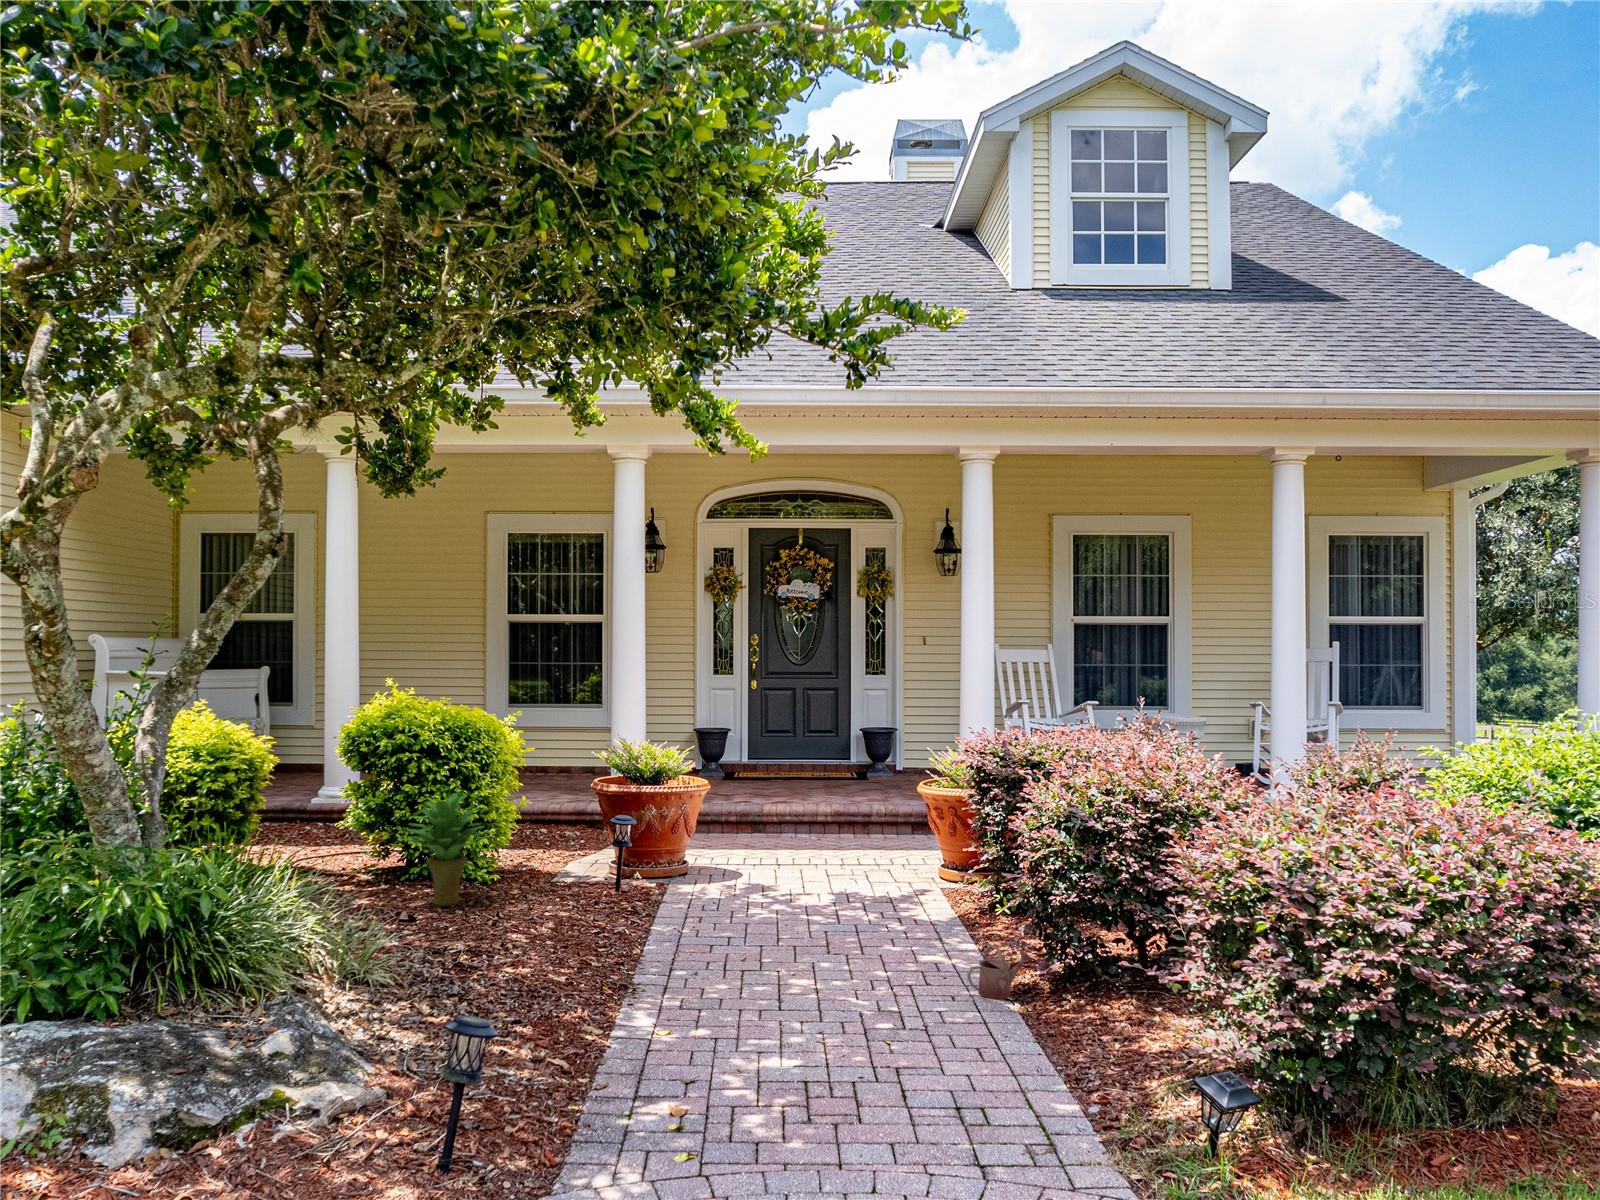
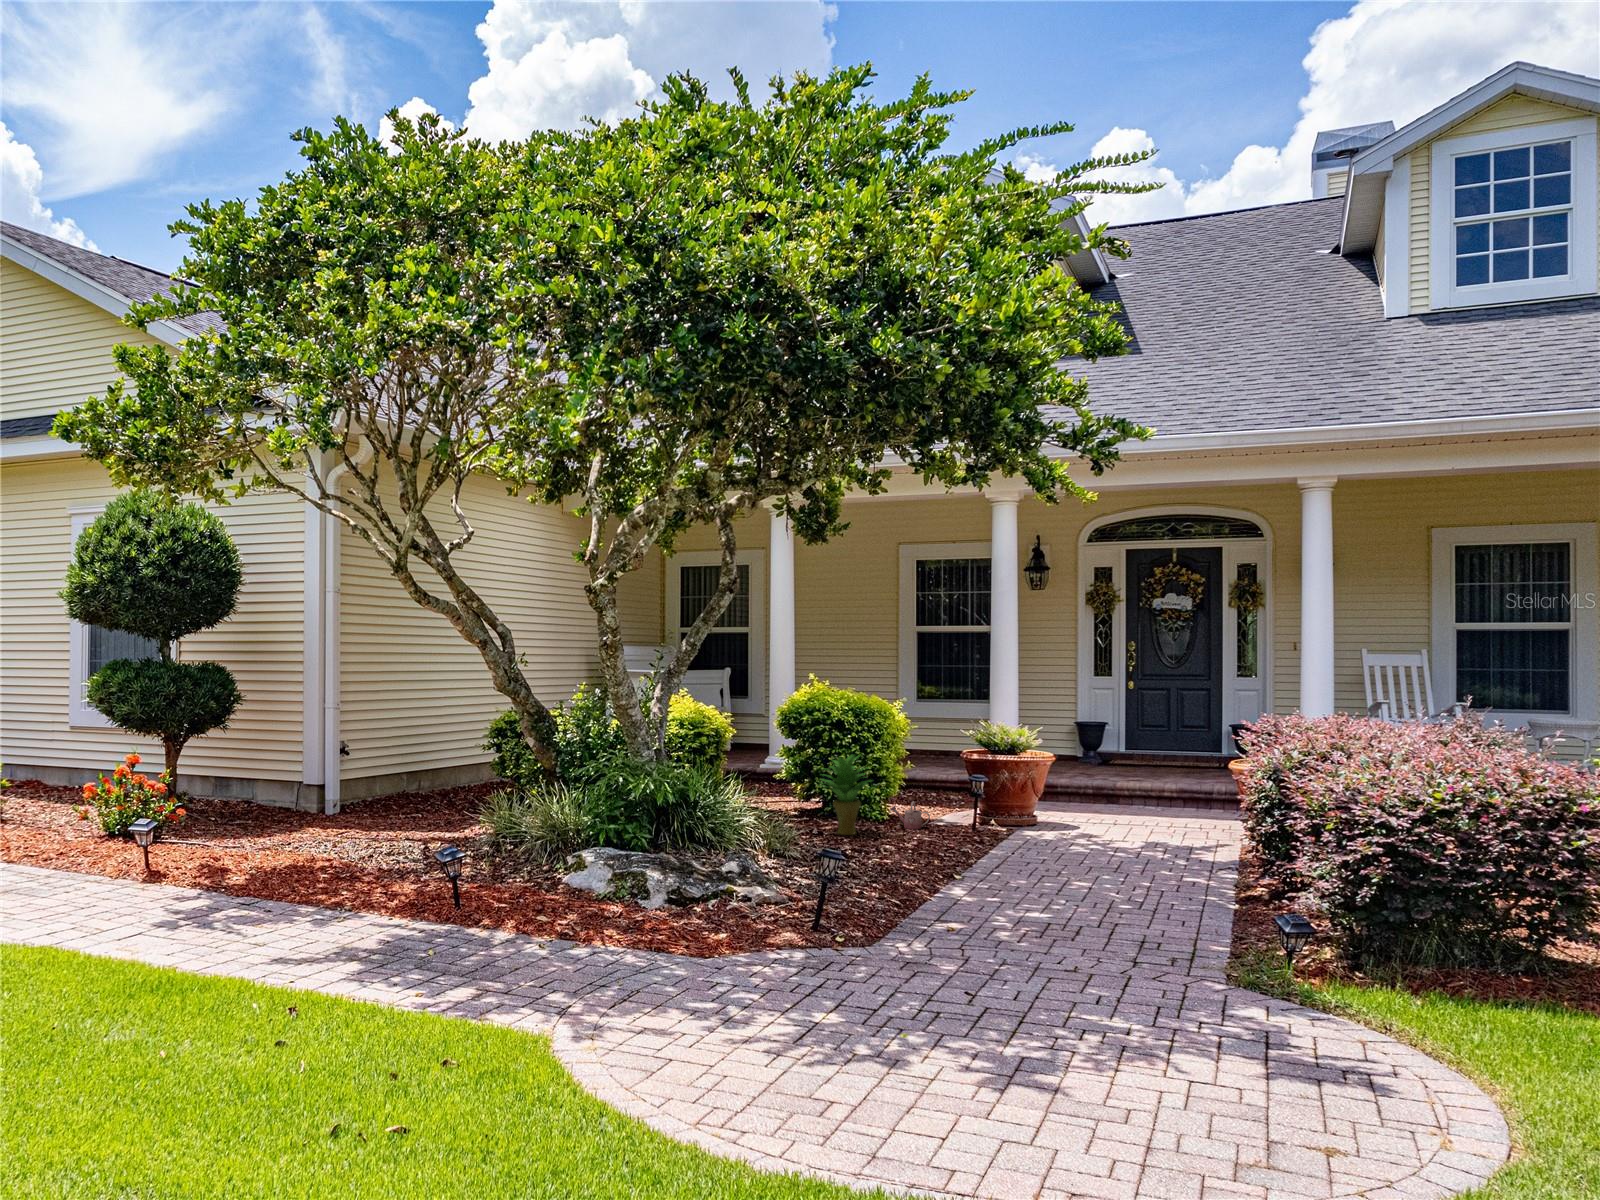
watering can: present [967,945,1032,999] -> present [890,801,930,829]

